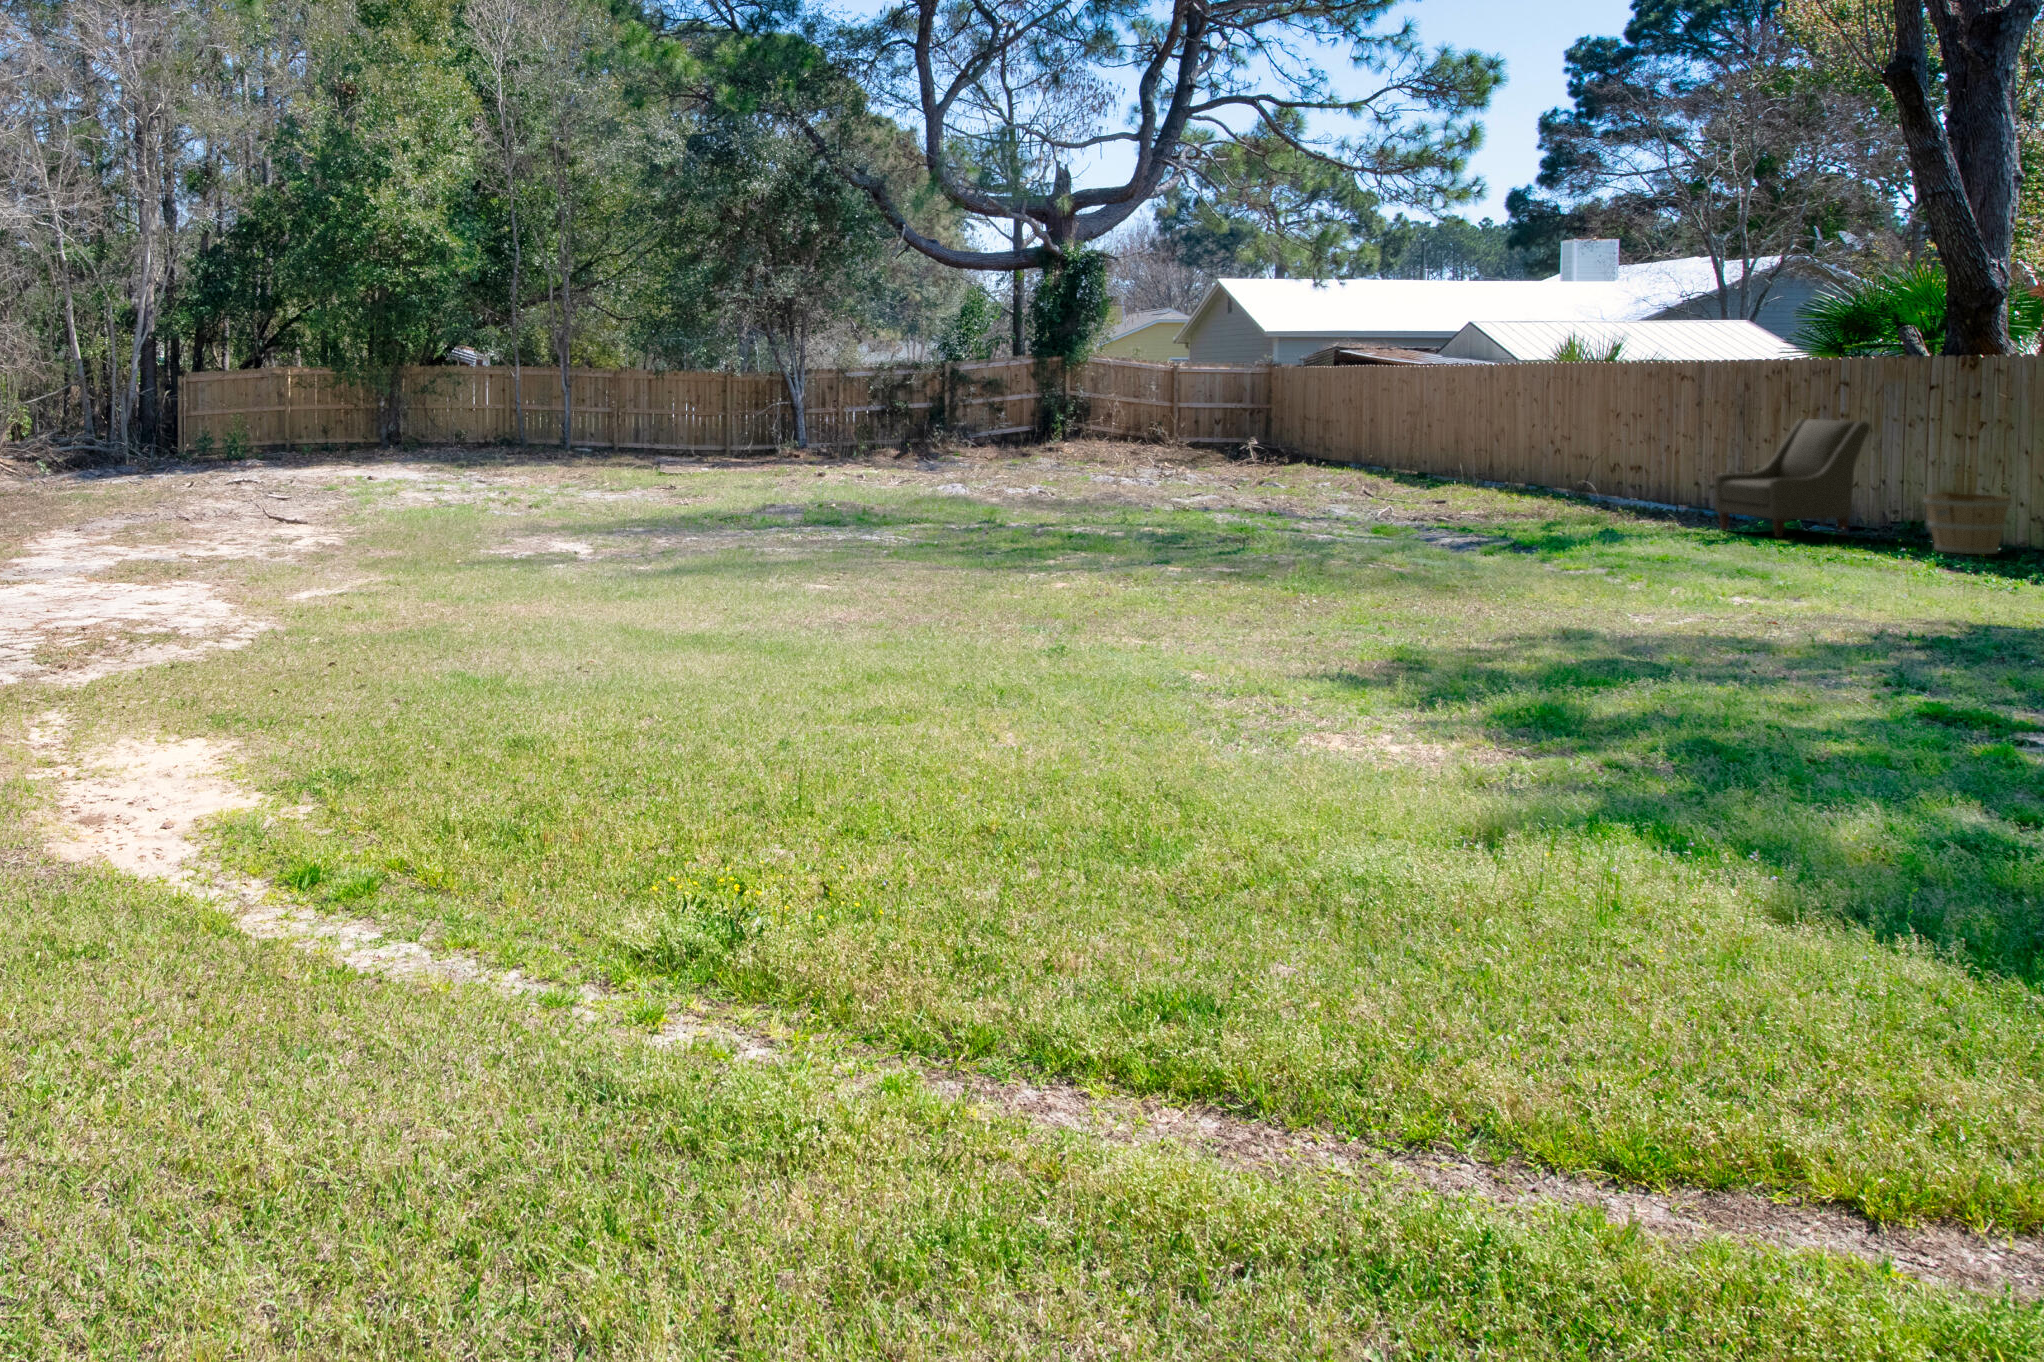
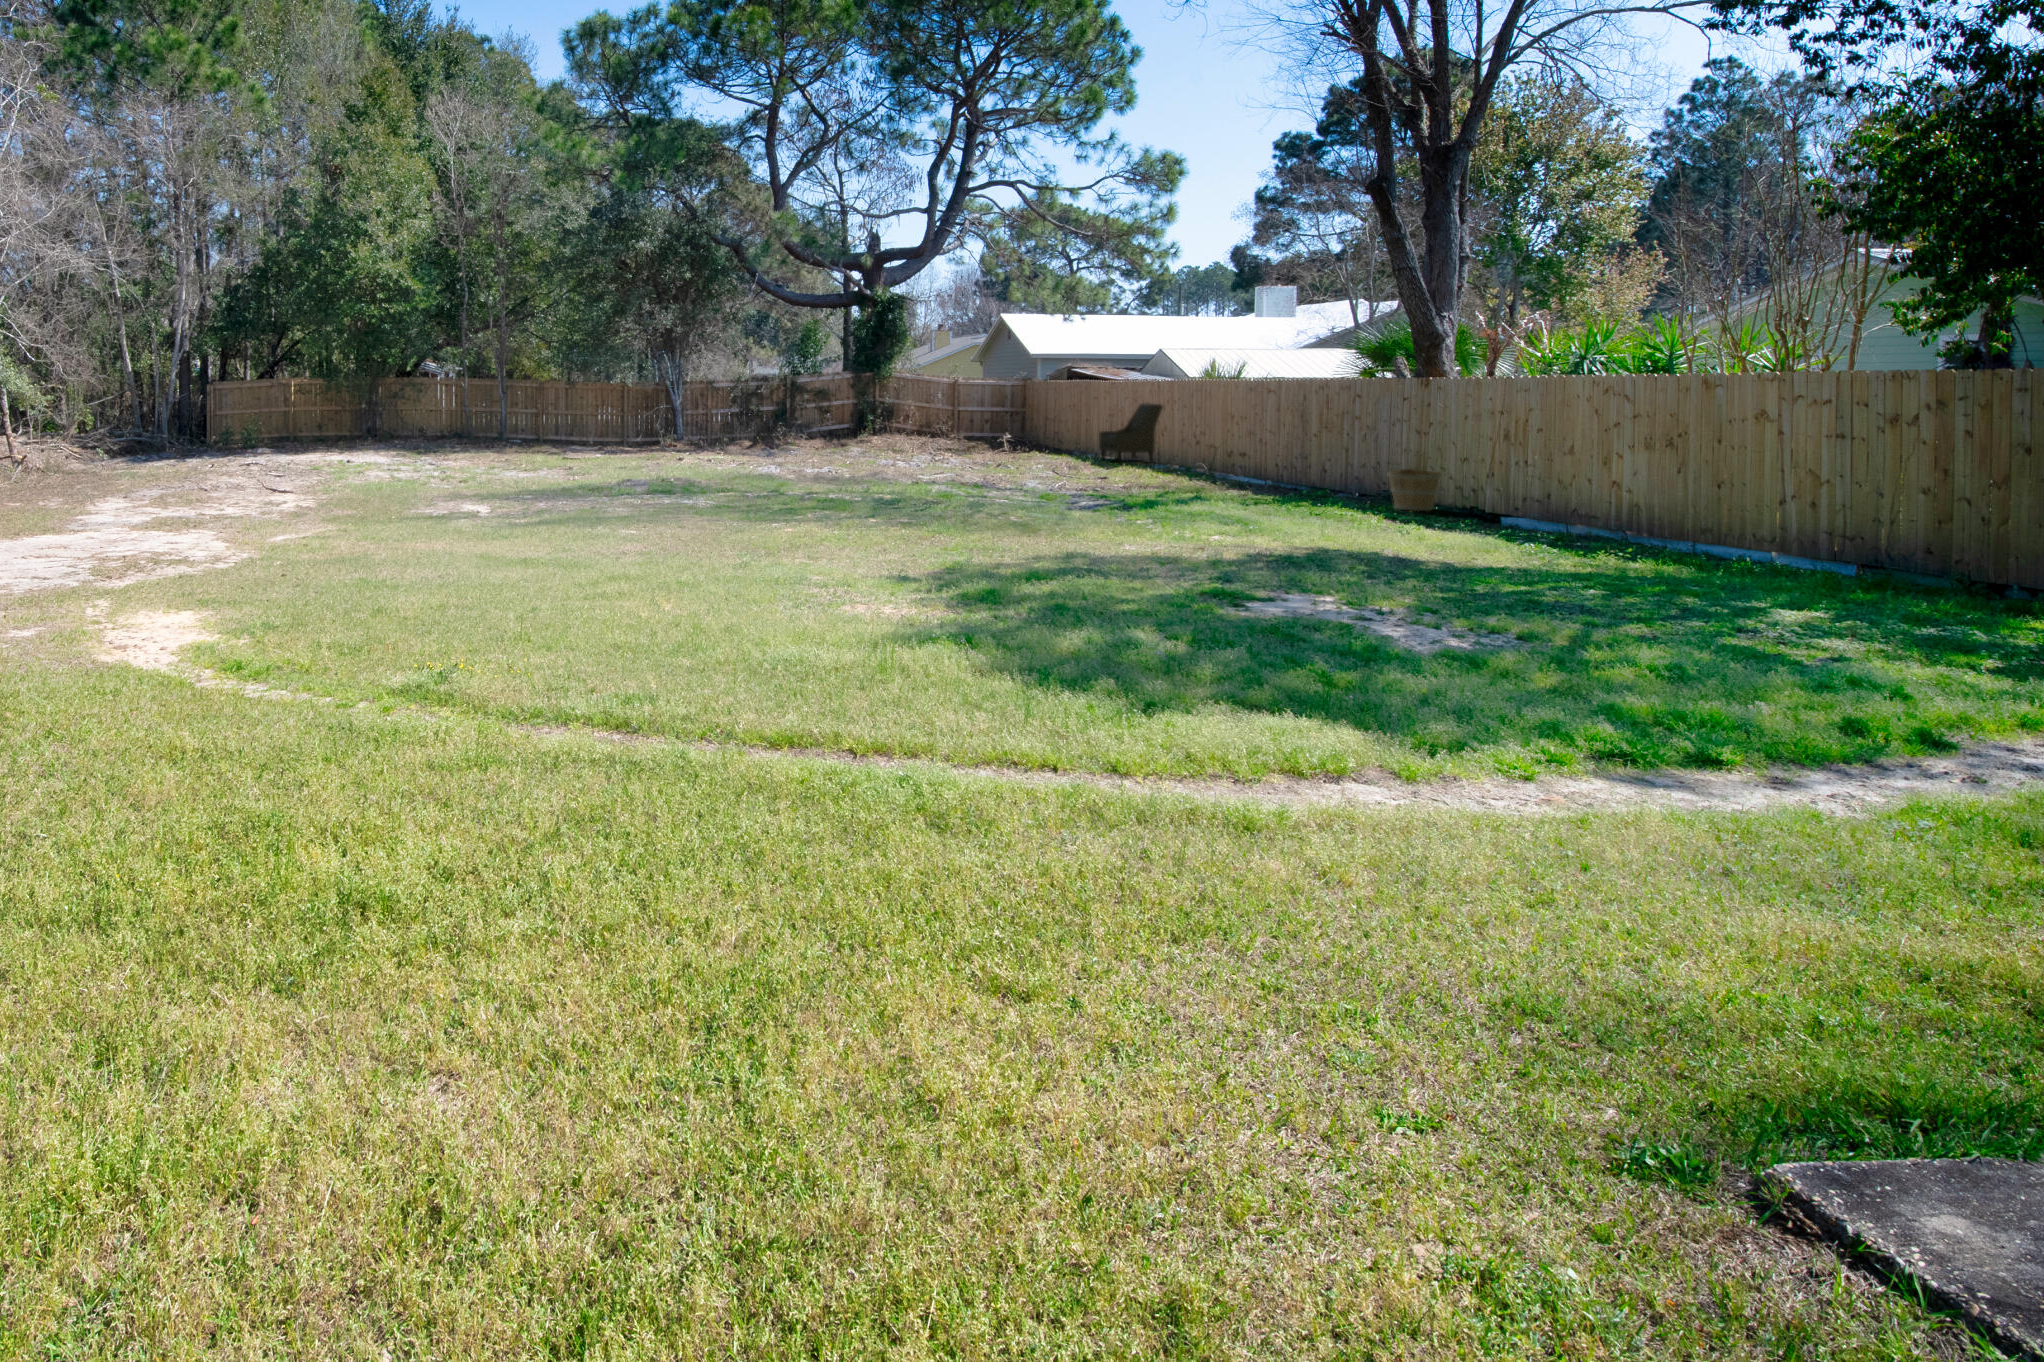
chair: present [1715,419,1870,537] -> present [1099,403,1163,461]

